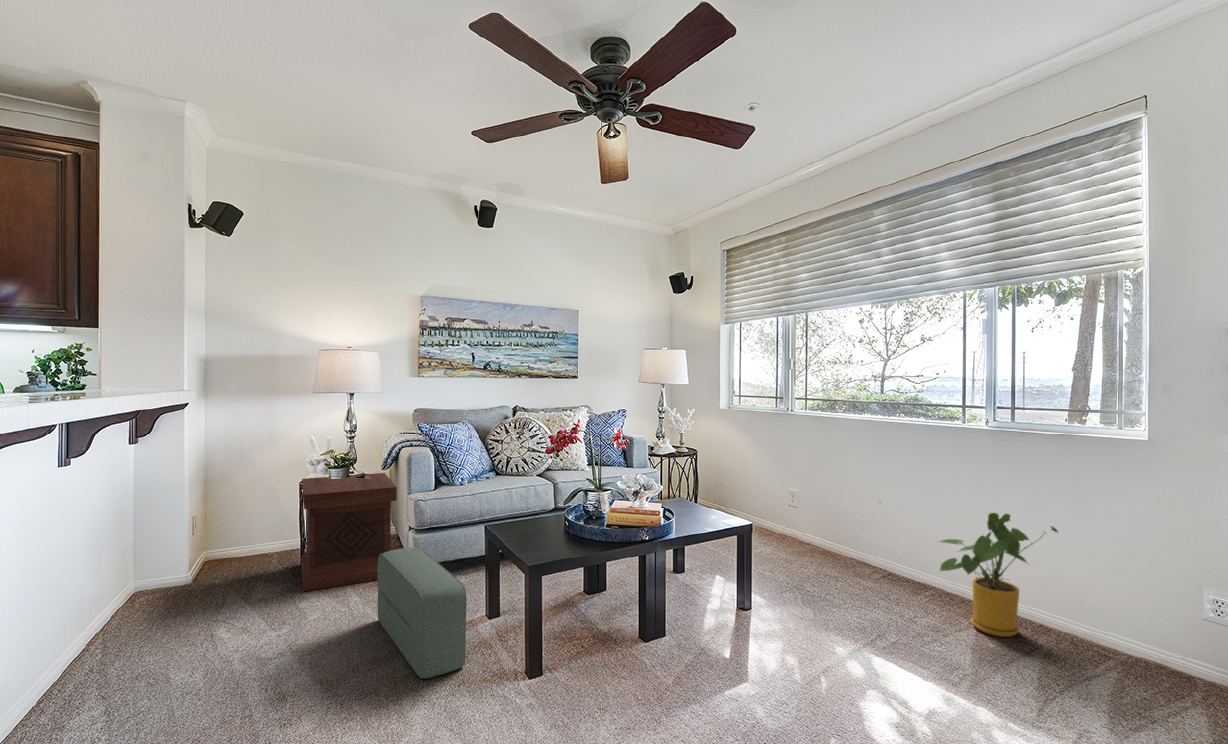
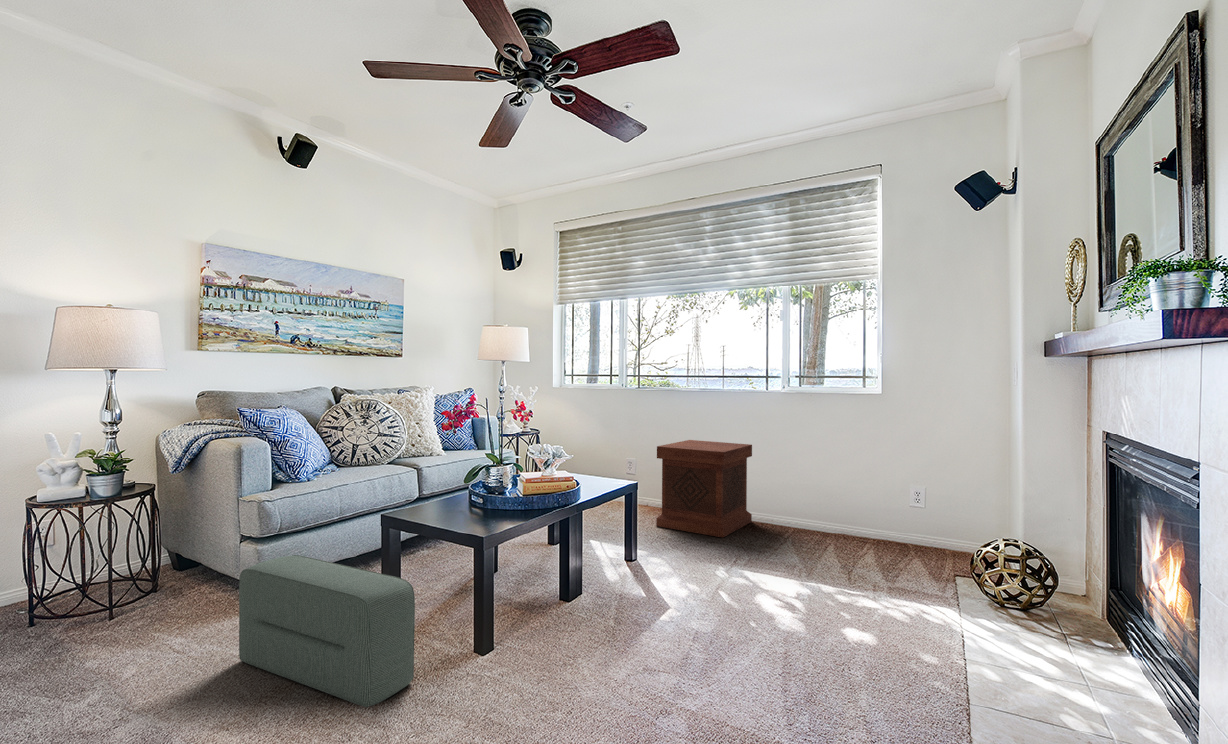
side table: present [301,473,397,591] -> present [656,440,752,538]
house plant: present [940,513,1058,637] -> none [803,454,885,553]

